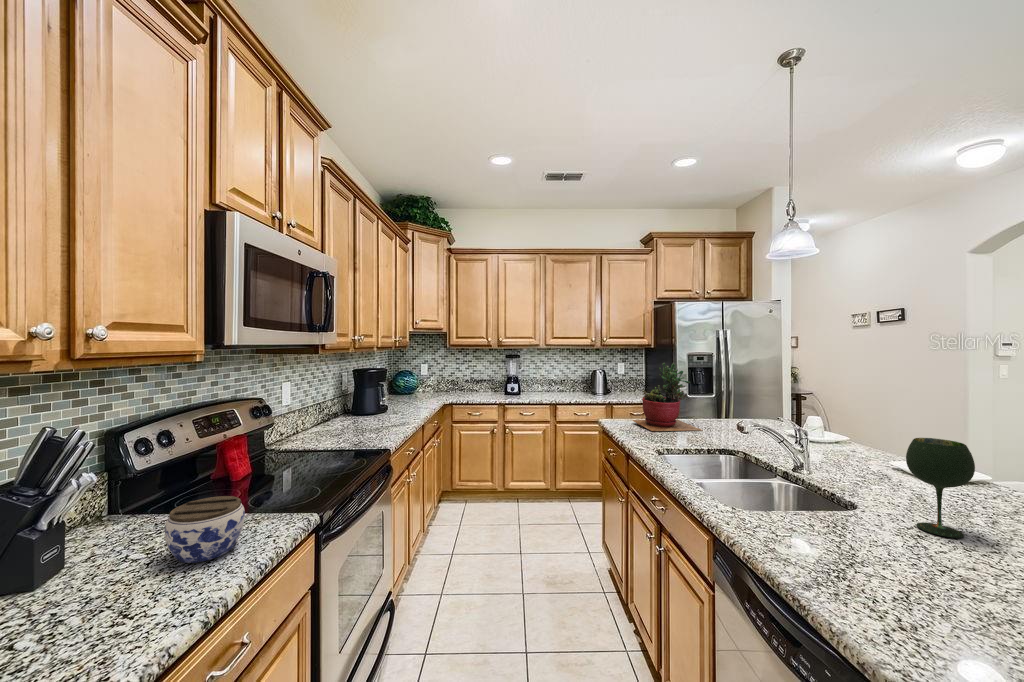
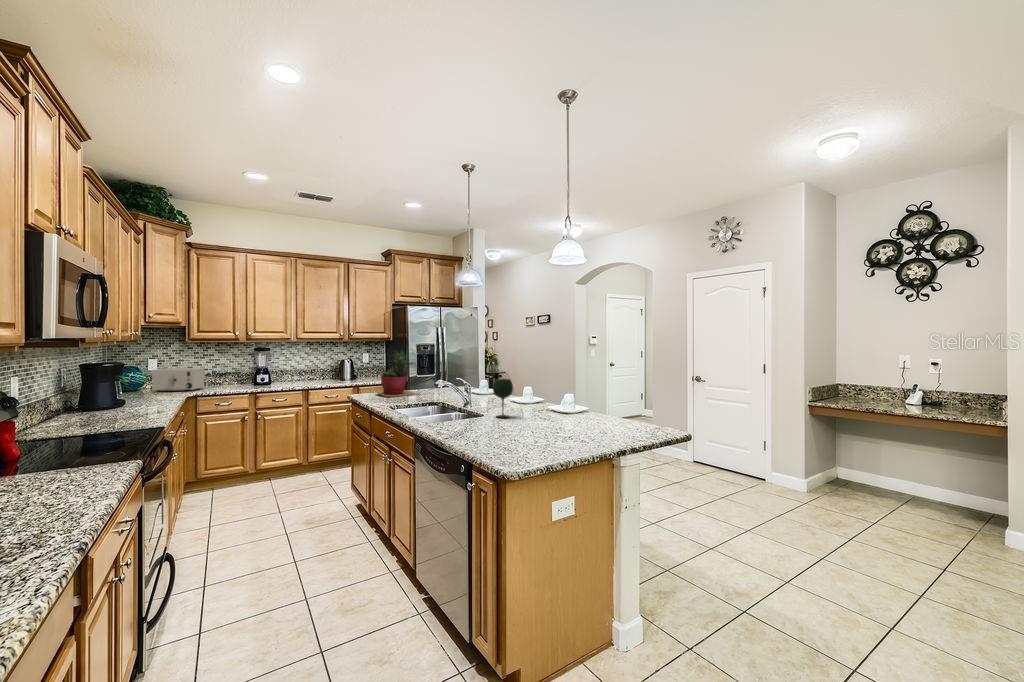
toaster: none [421,373,462,398] -> present [152,368,204,392]
jar: present [165,496,245,563] -> none [40,445,104,486]

